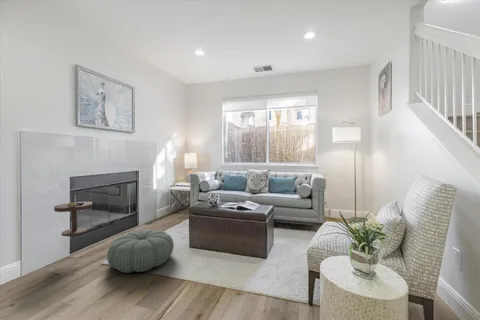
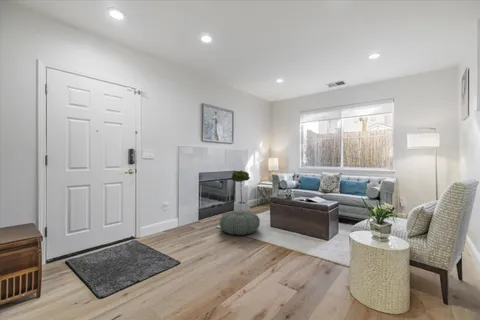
potted tree: none [132,169,160,228] -> present [231,170,250,212]
side table: present [54,202,92,236] -> none [191,189,210,225]

